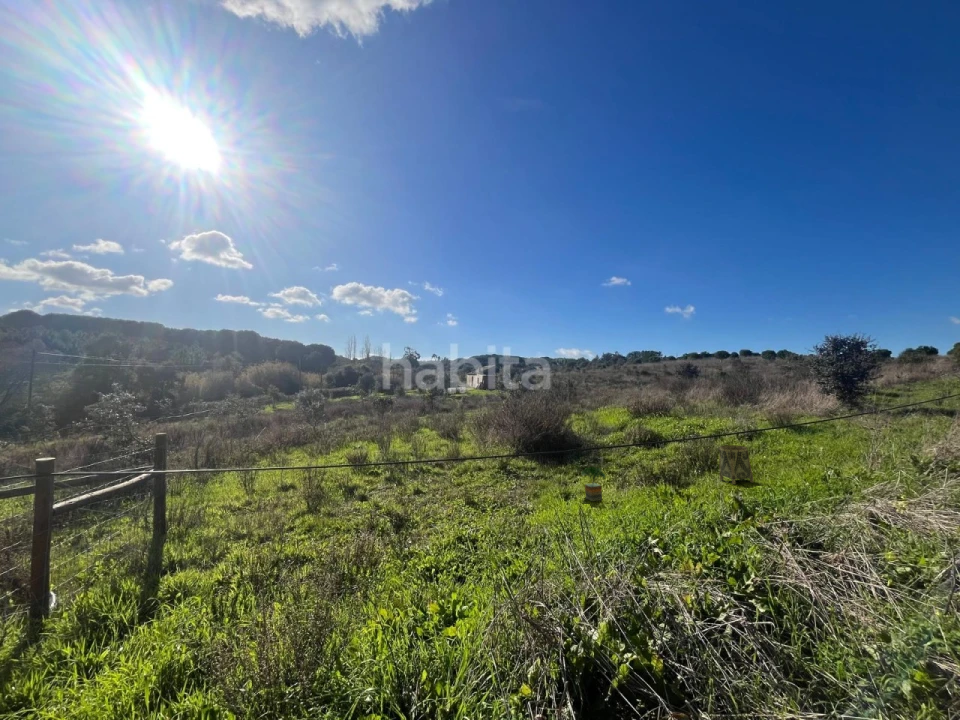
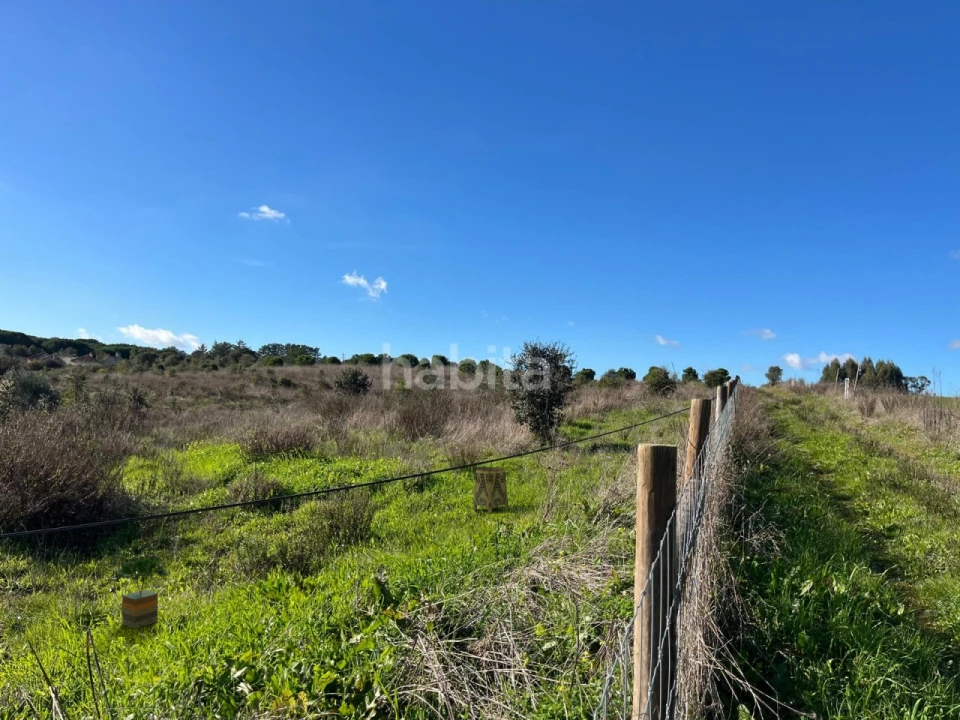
basket: present [719,445,754,484] -> present [473,467,509,513]

